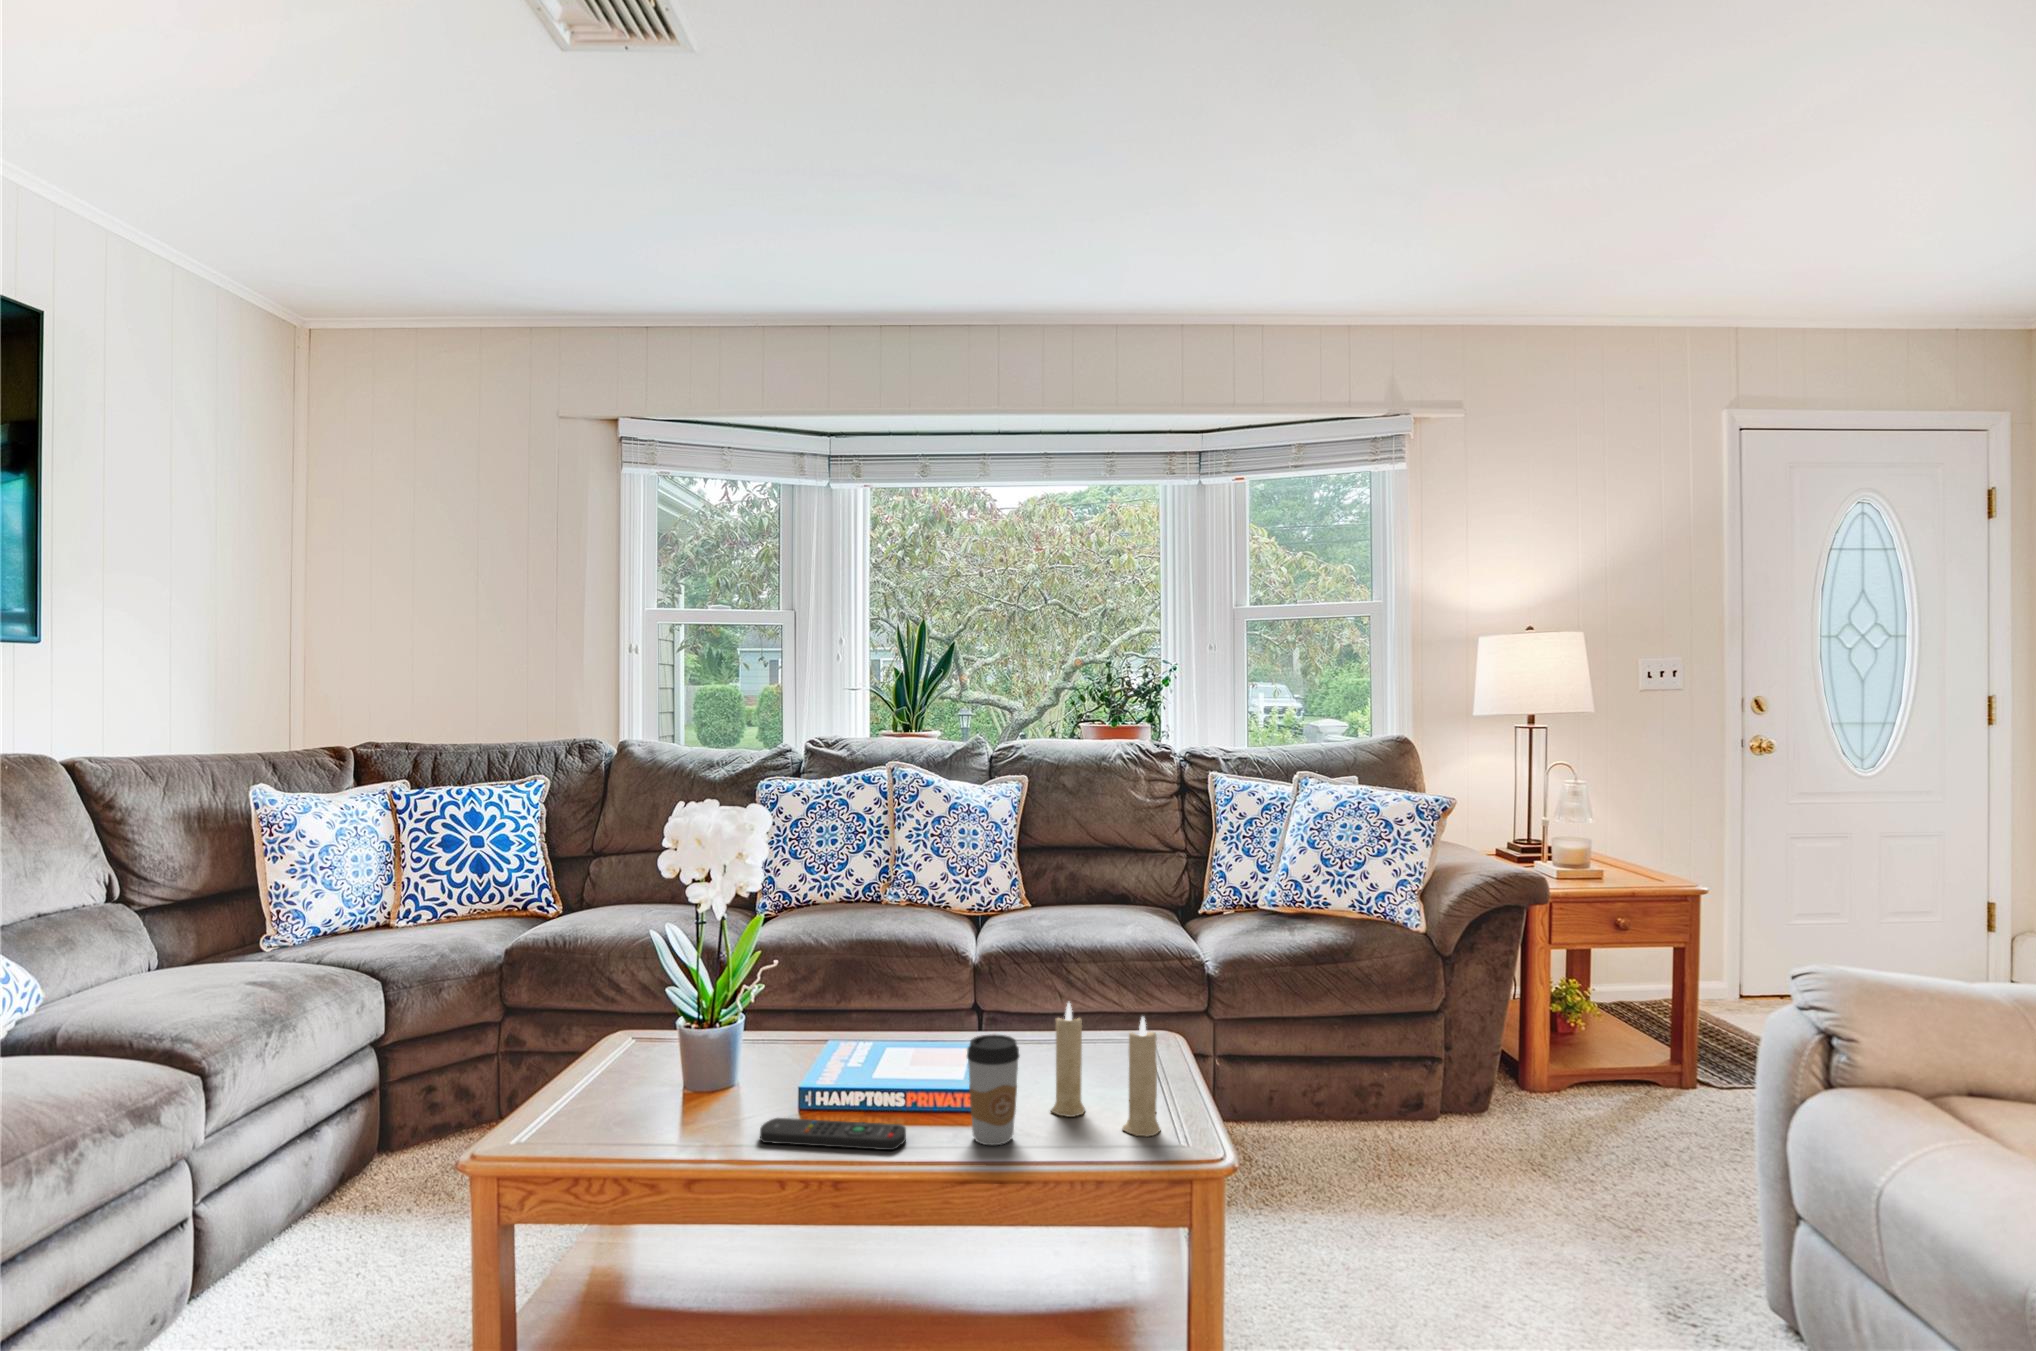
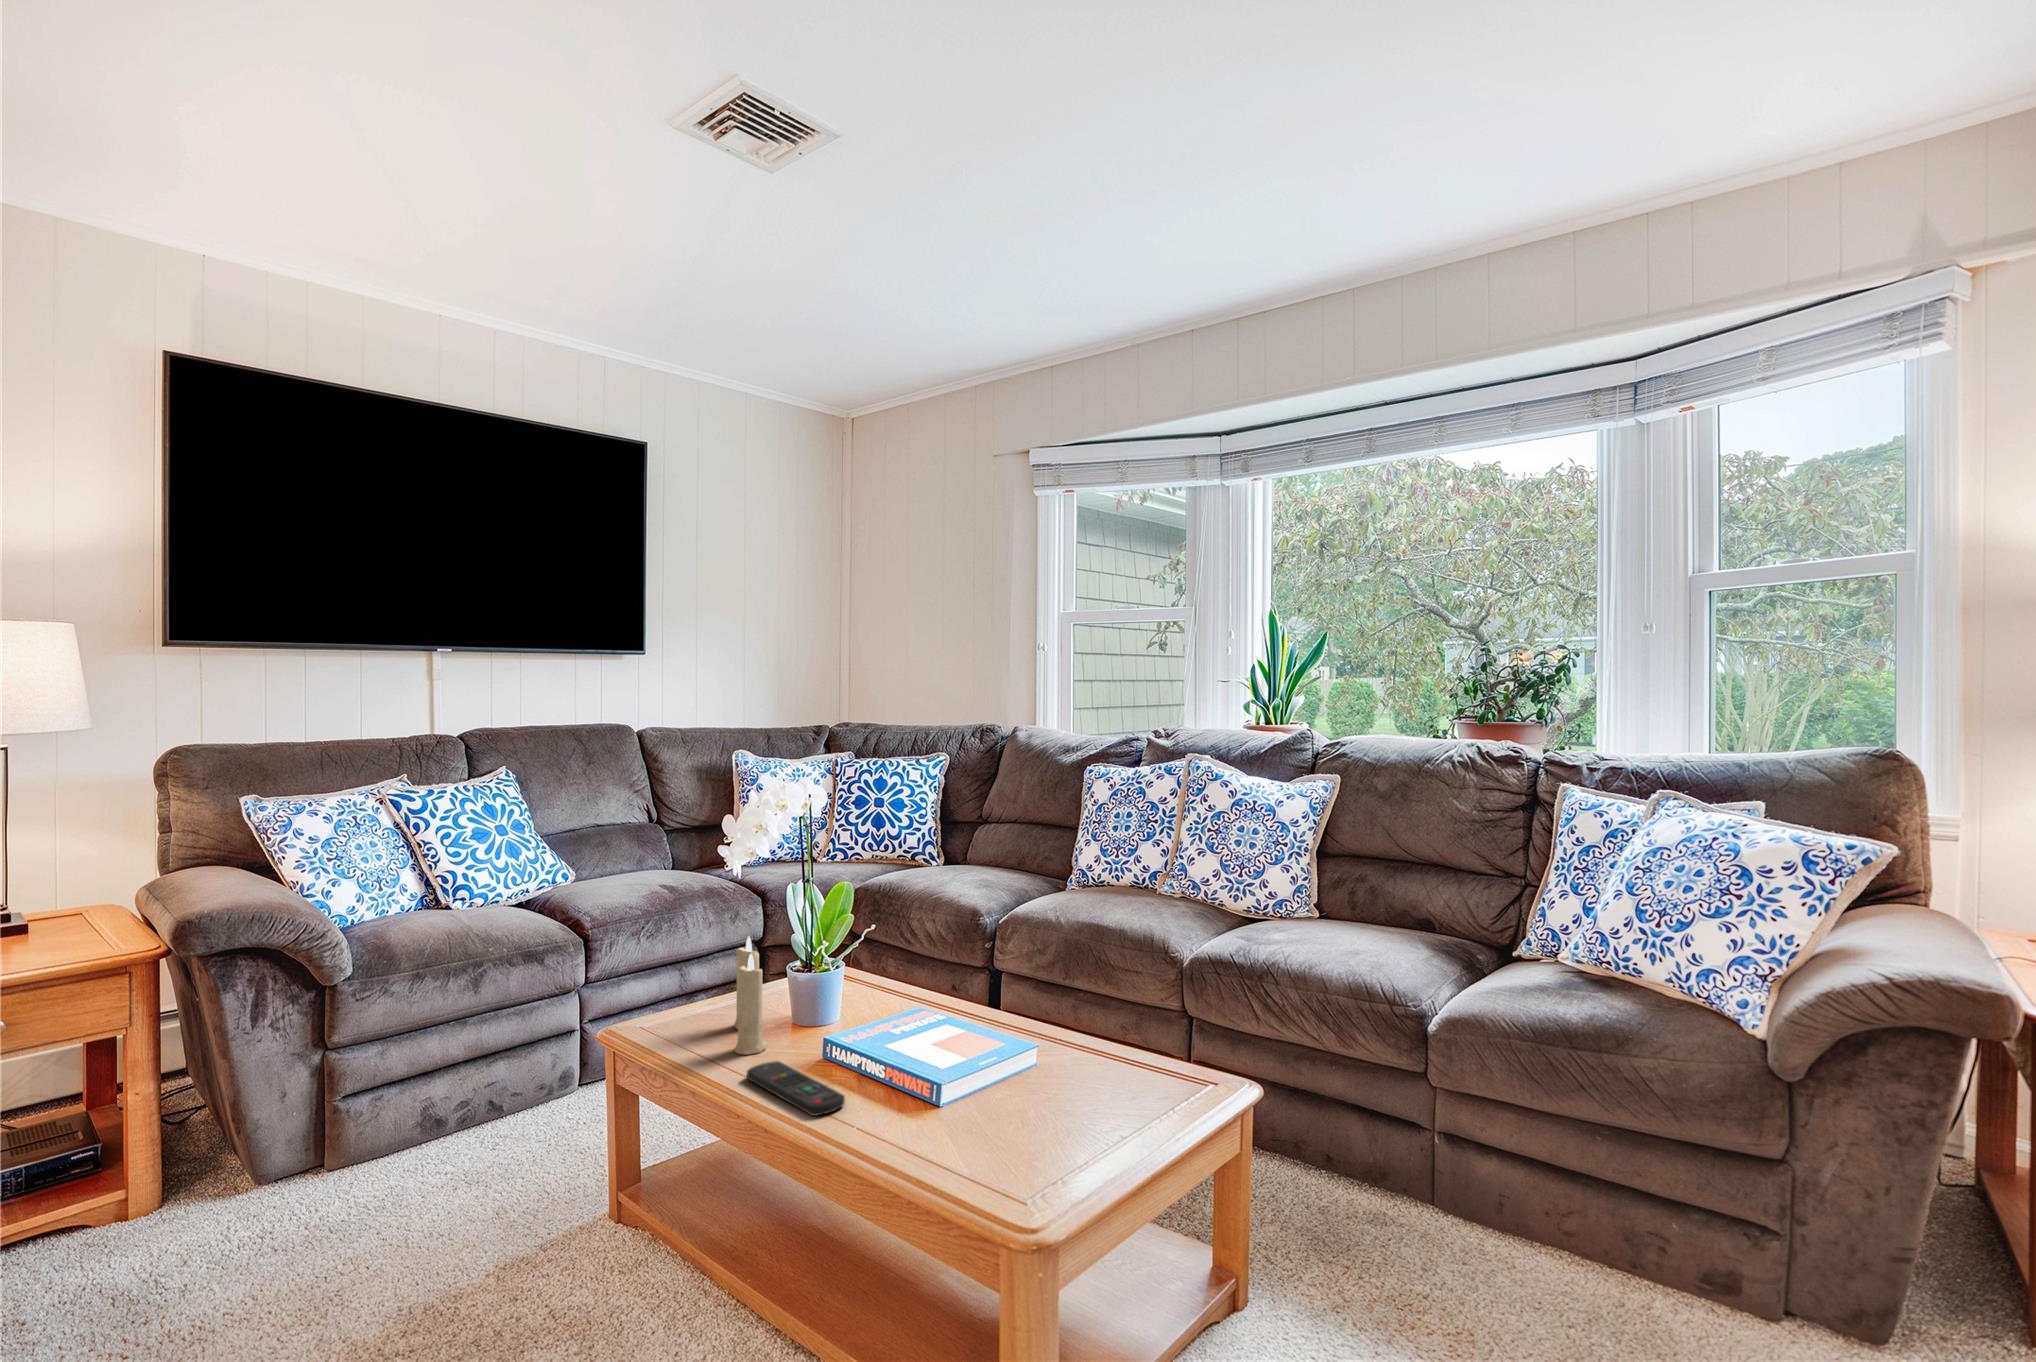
candle: present [1051,1003,1160,1137] -> present [734,936,767,1055]
coffee cup: present [967,1035,1019,1145] -> none [875,1027,929,1140]

